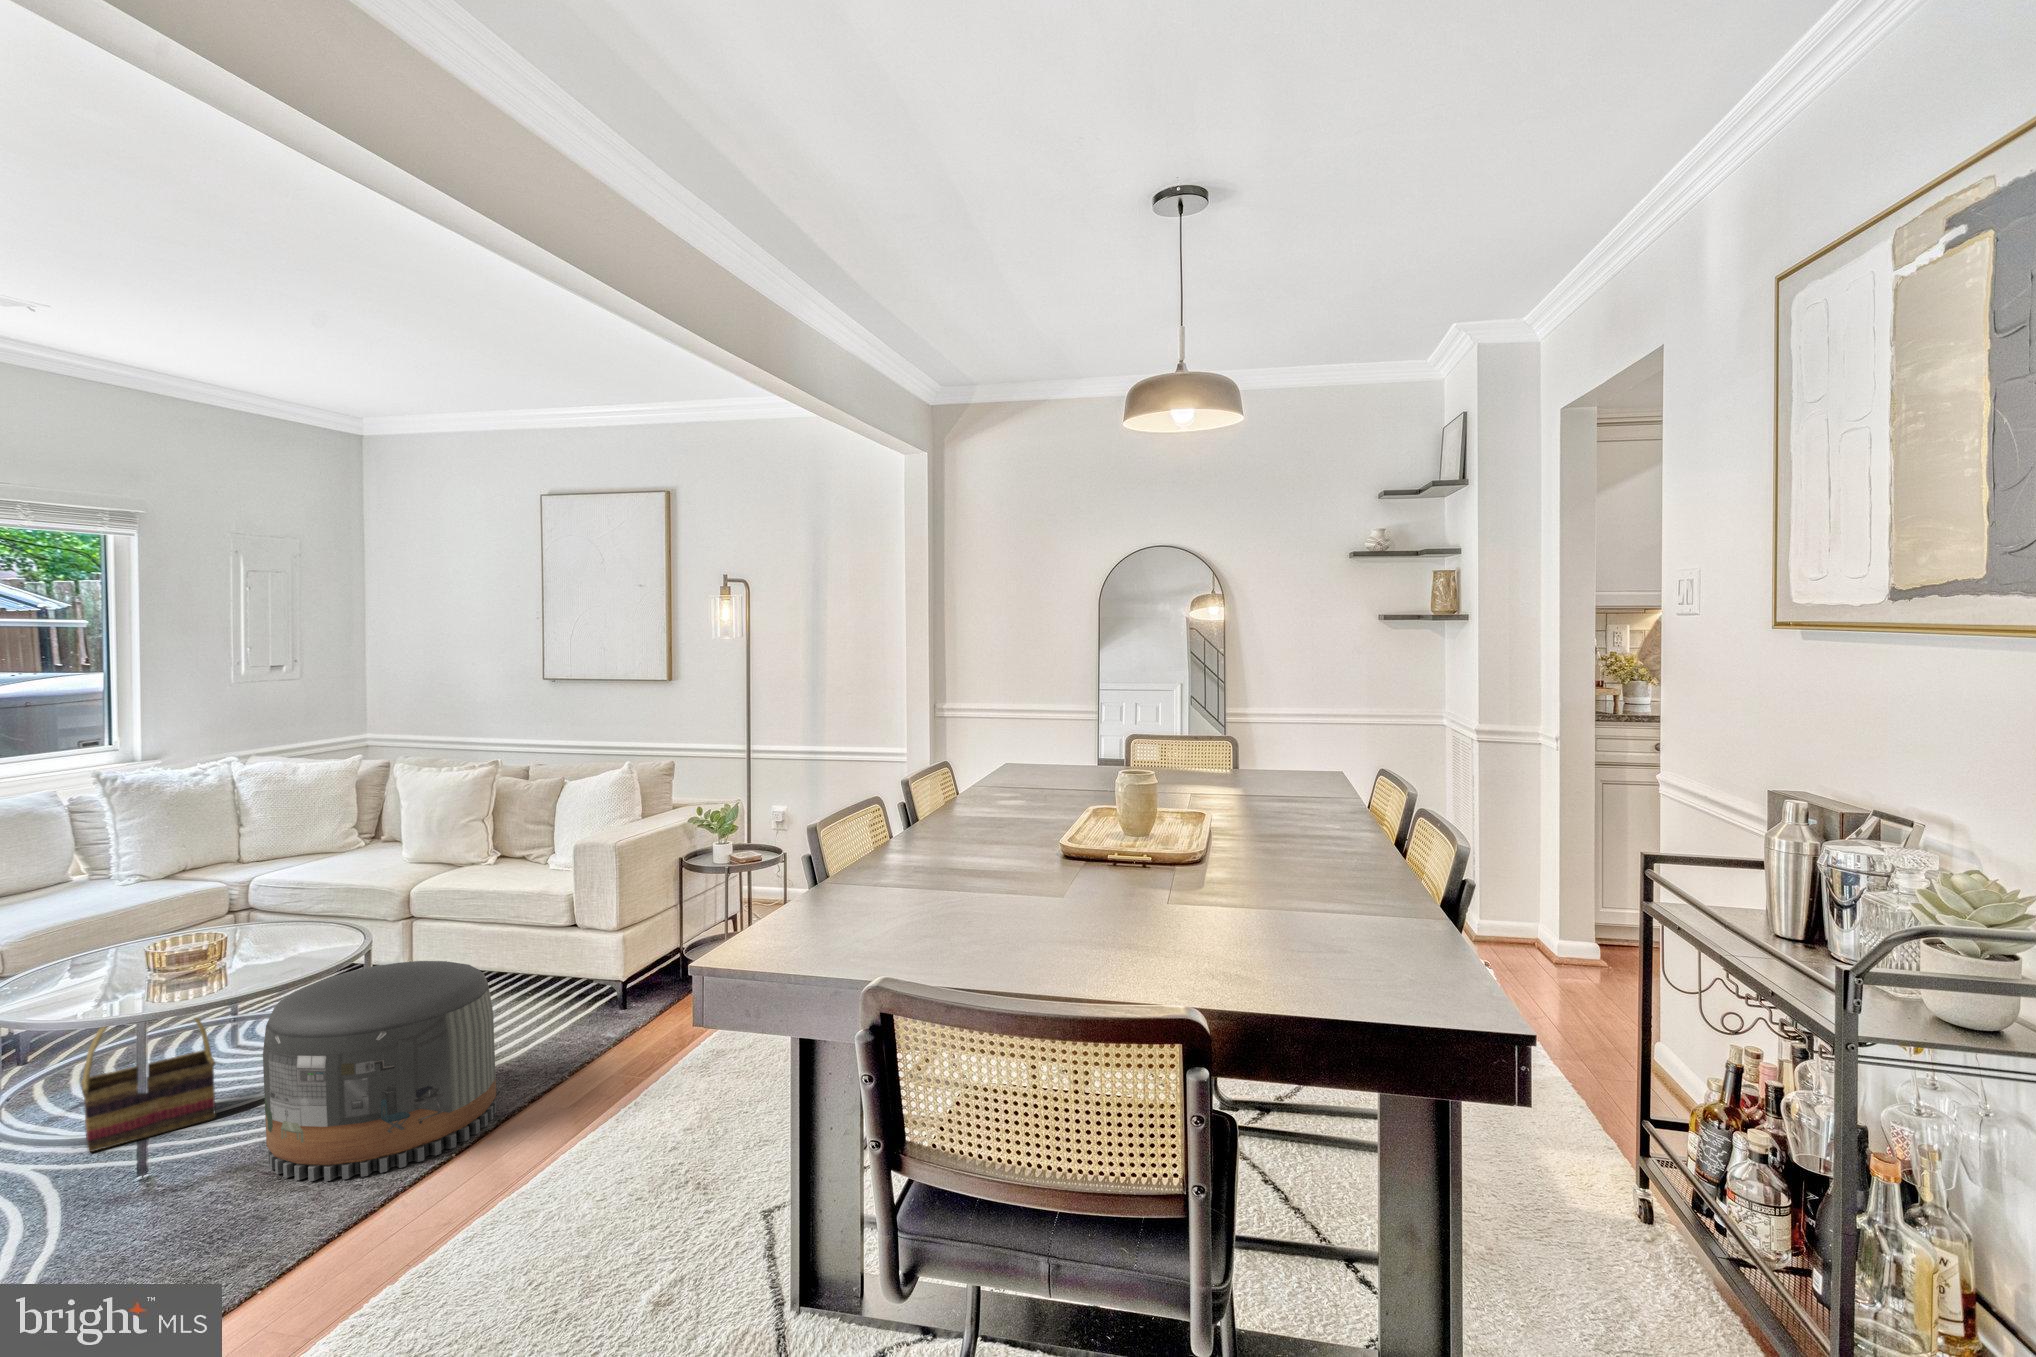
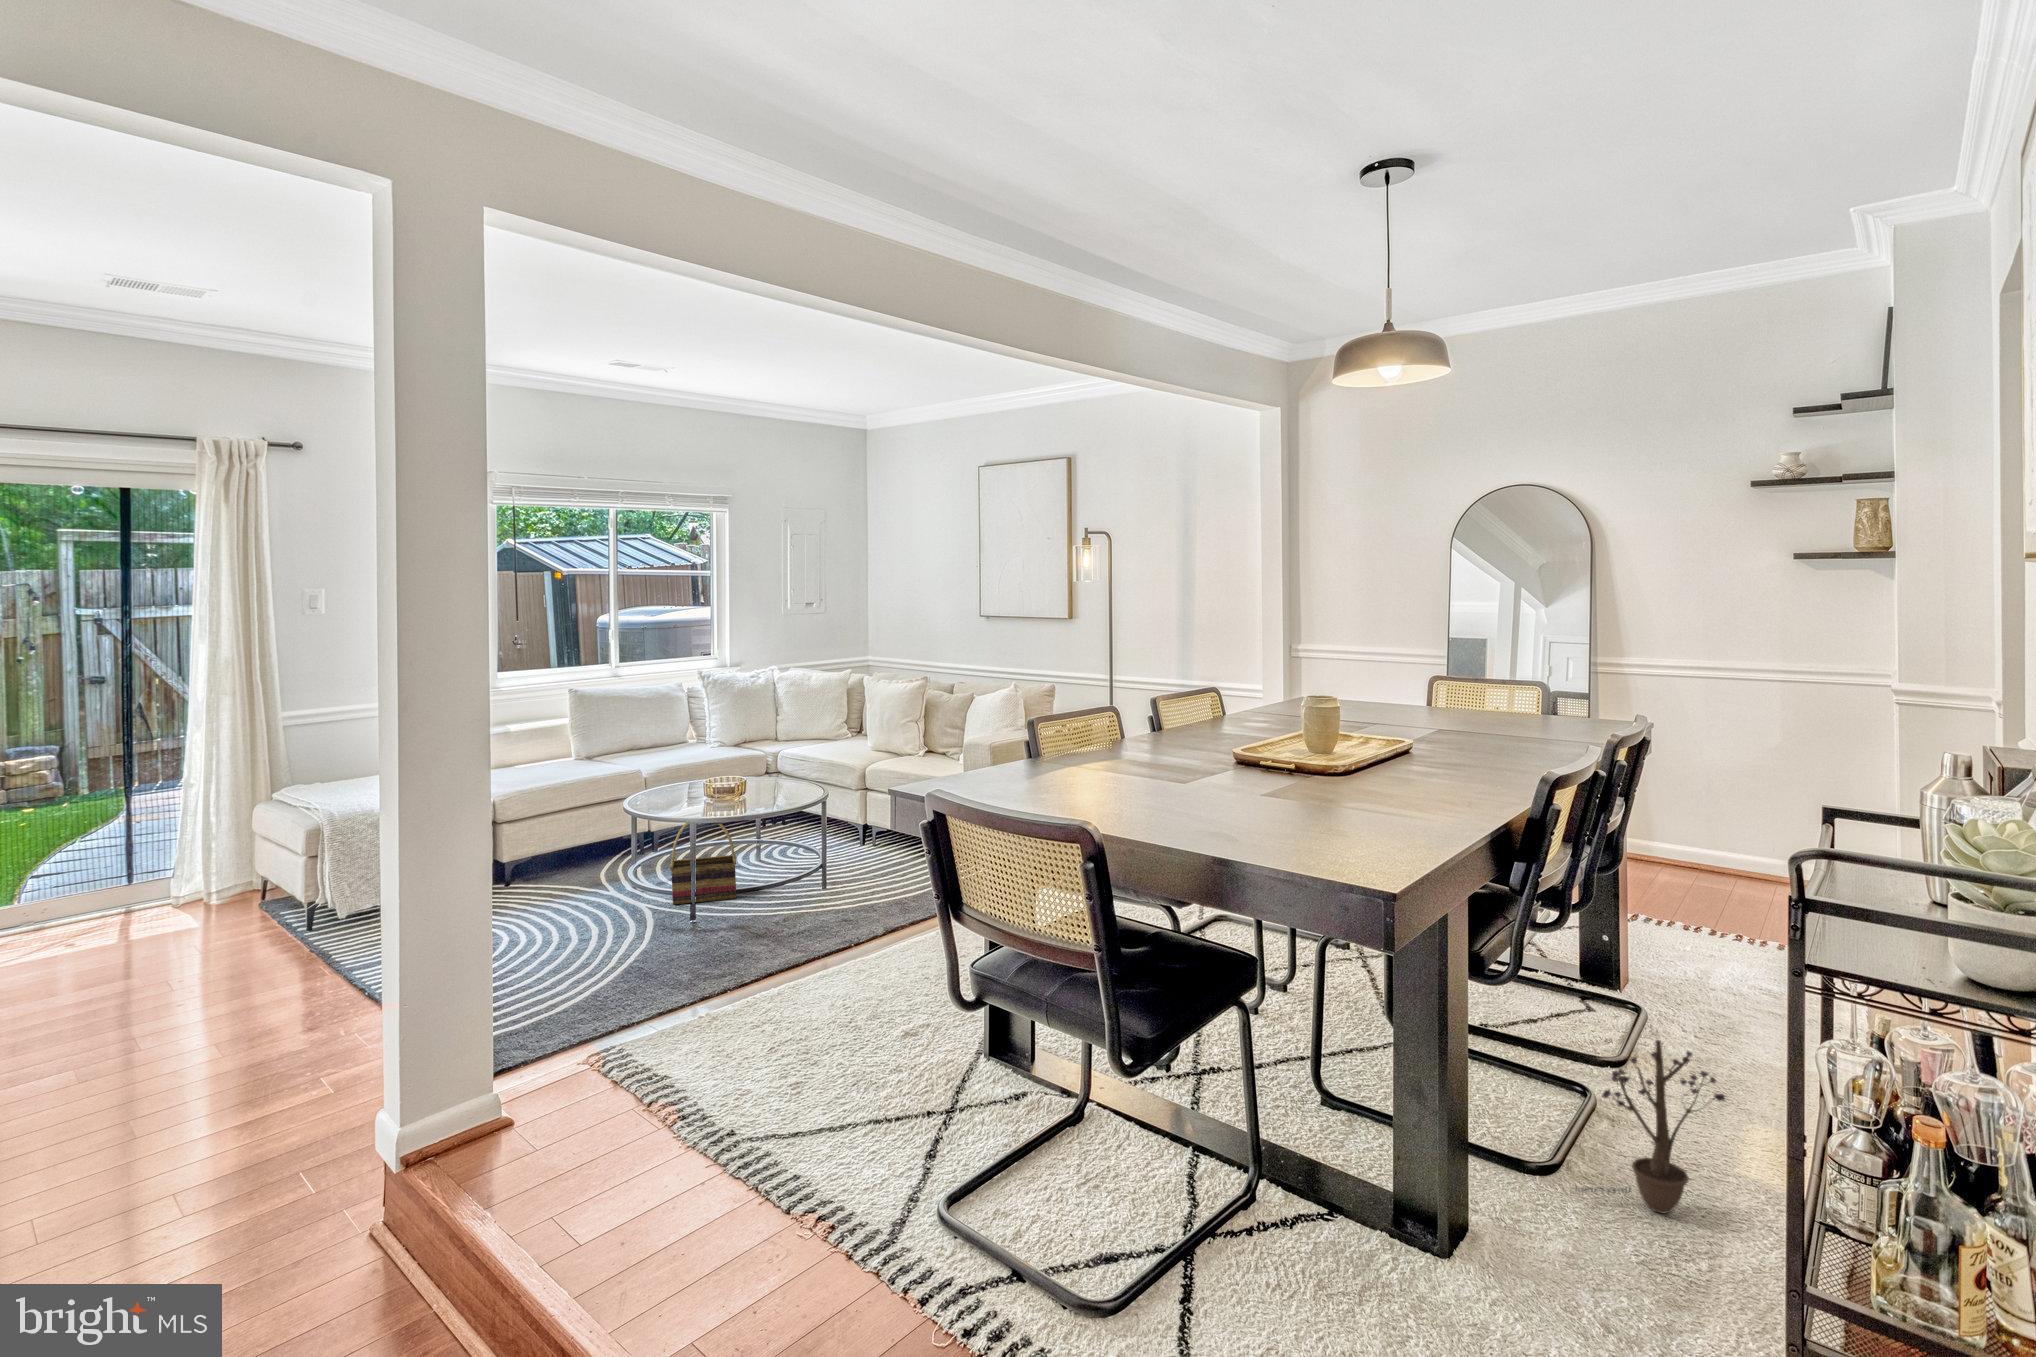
pouf: present [263,961,496,1181] -> none [751,813,886,944]
decorative plant: none [1524,1096,1646,1286] -> present [1576,1040,1725,1213]

